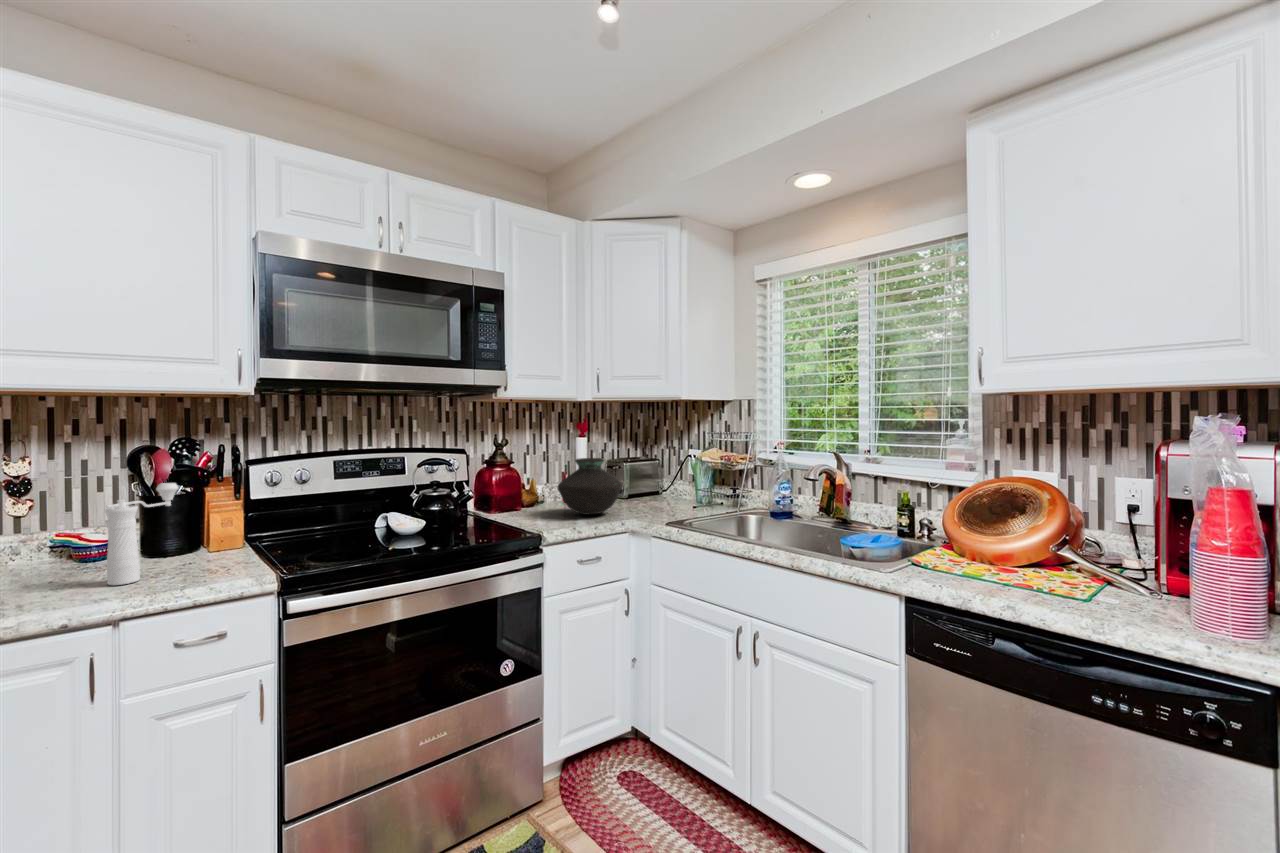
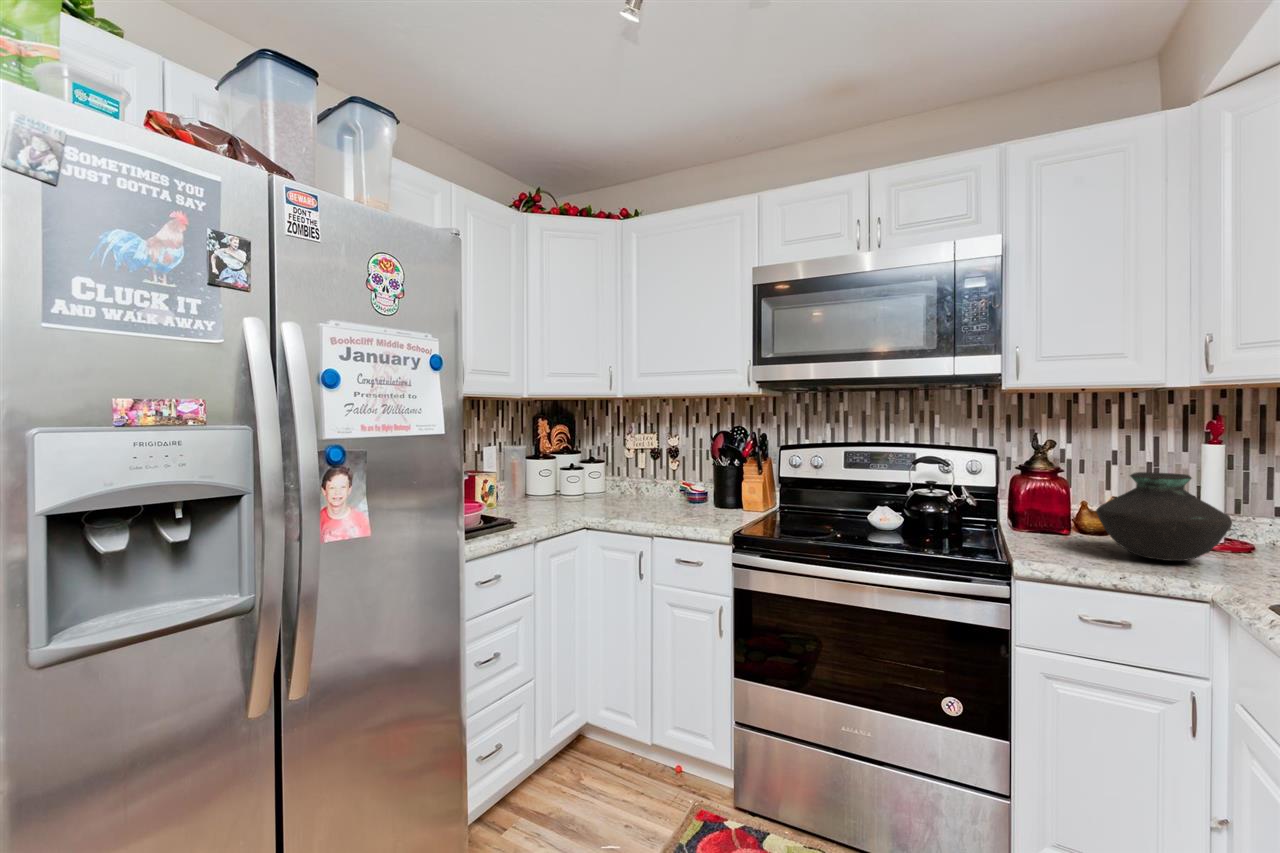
pepper mill: present [105,483,179,585] -> none [660,456,706,518]

